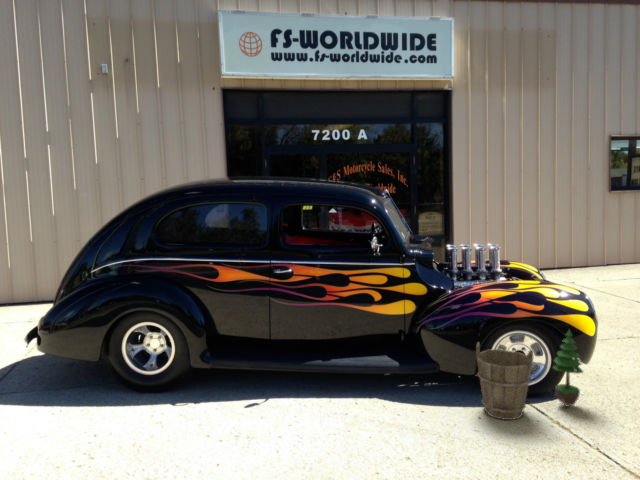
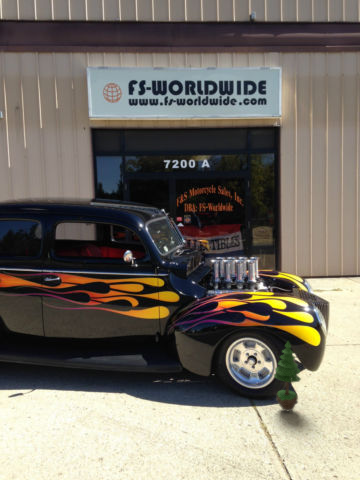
bucket: present [476,343,533,420] -> none [202,347,250,420]

